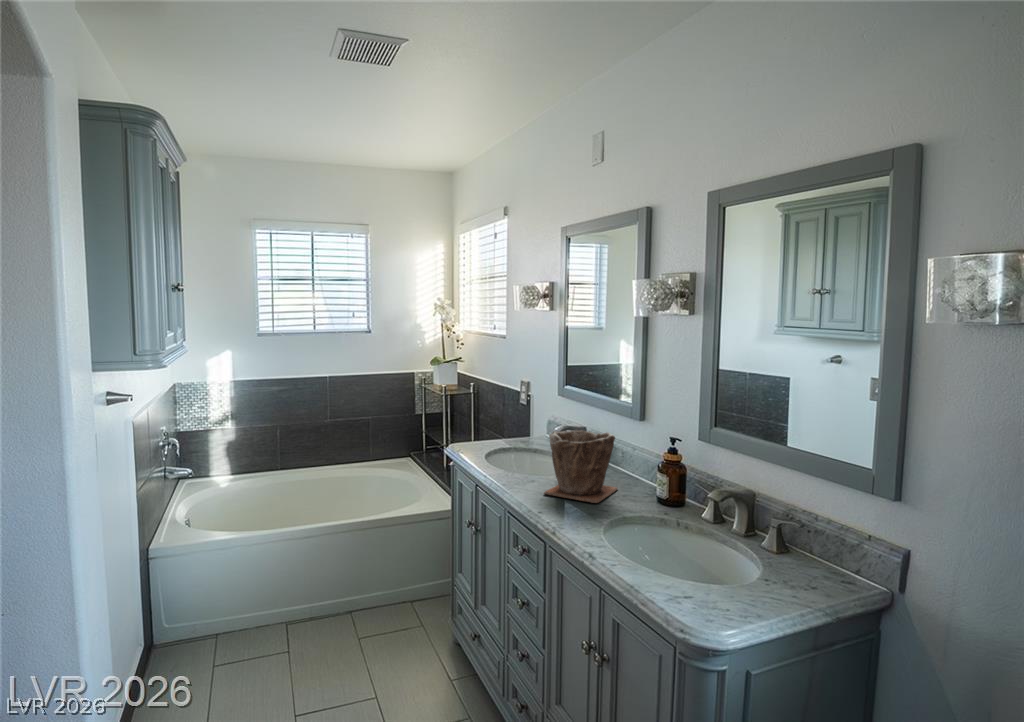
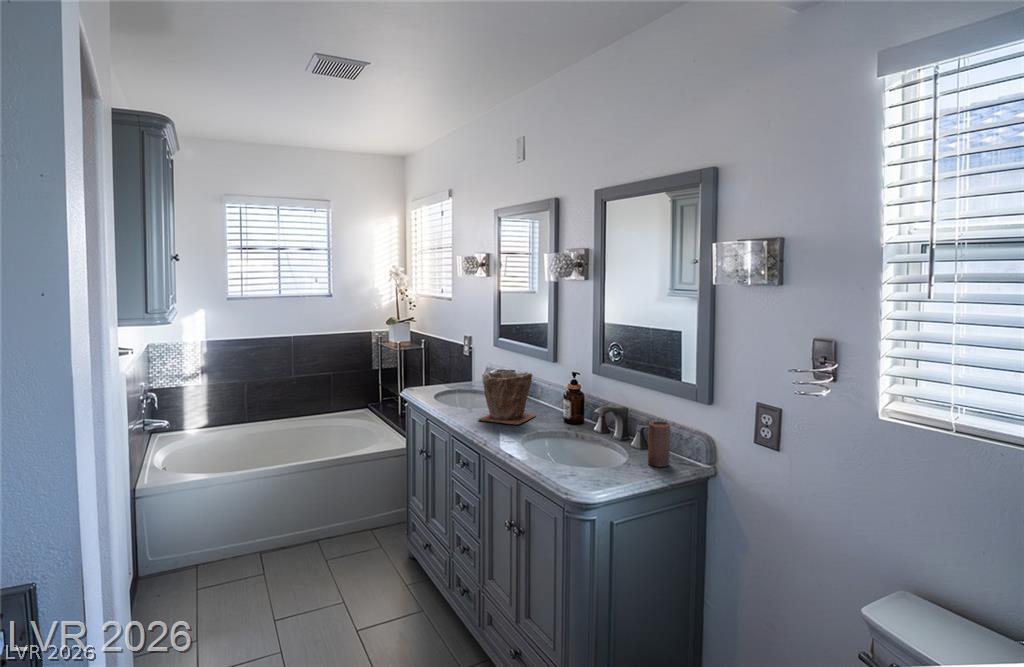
candle: none [798,519,835,589] -> present [648,421,670,467]

